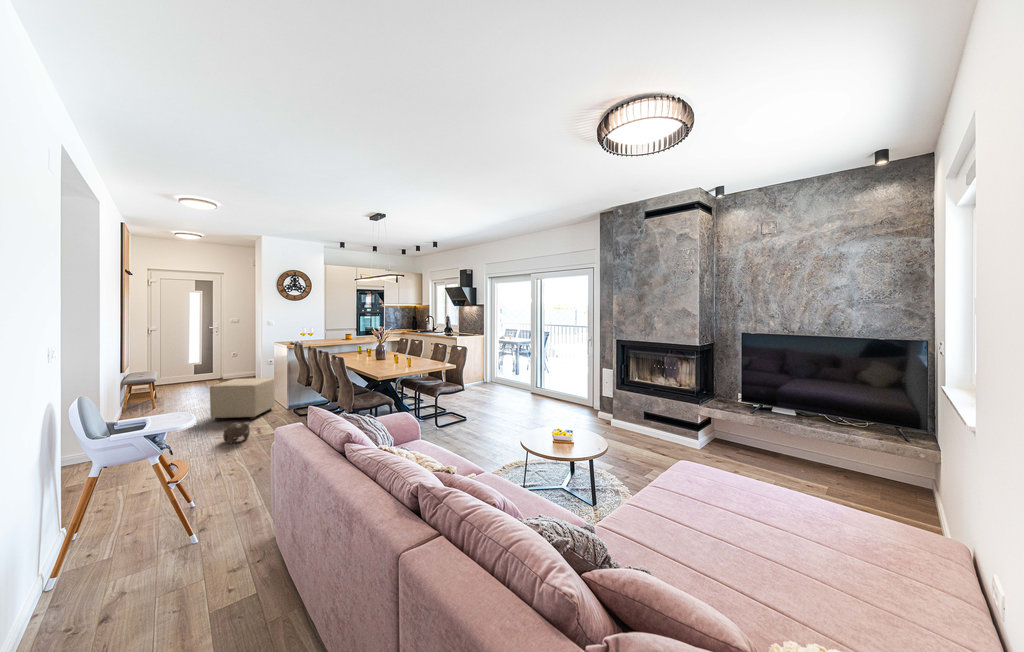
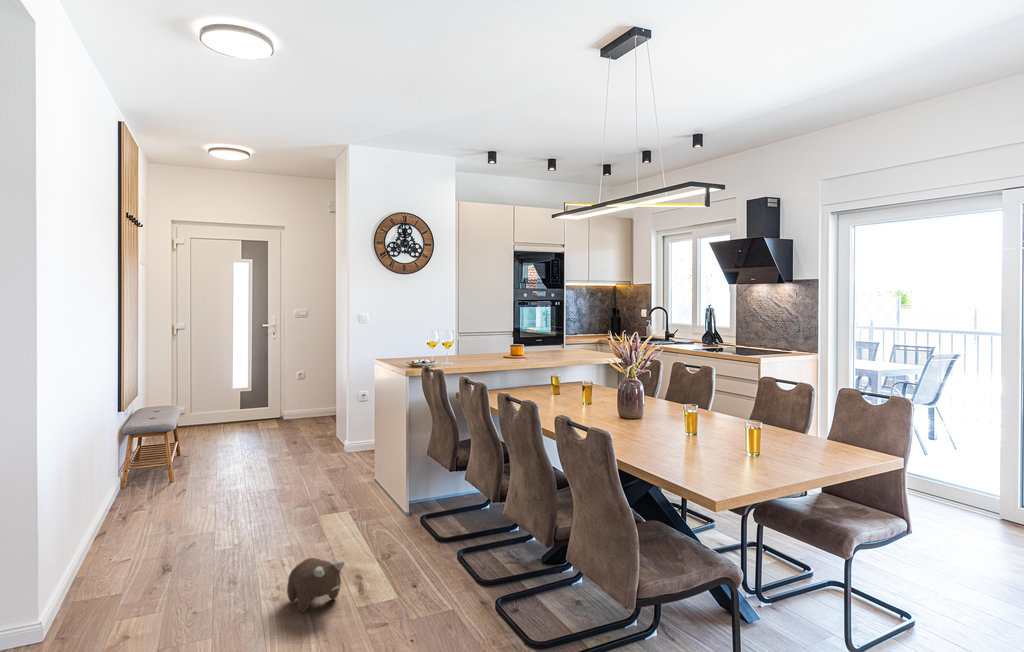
ottoman: present [210,378,275,421] -> none [262,437,379,534]

